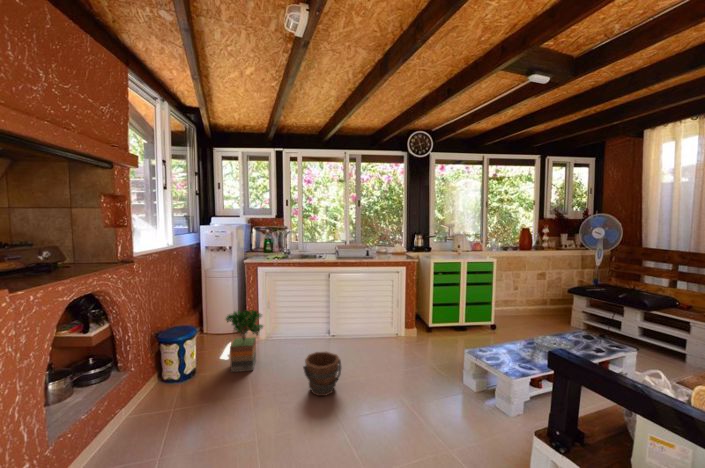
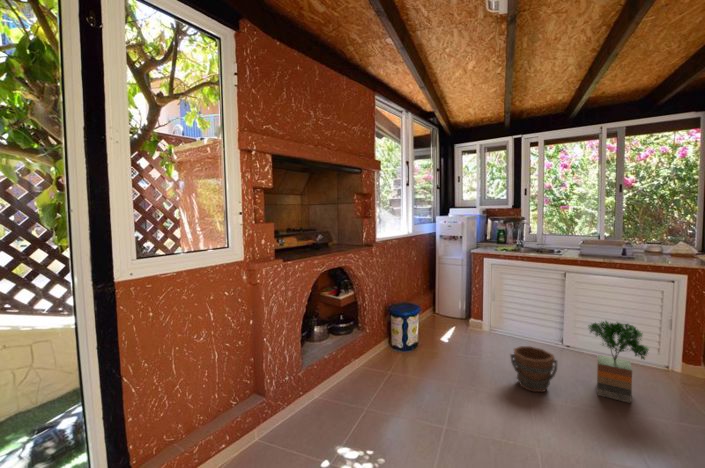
potted tree: present [226,310,263,372] -> present [588,321,649,403]

